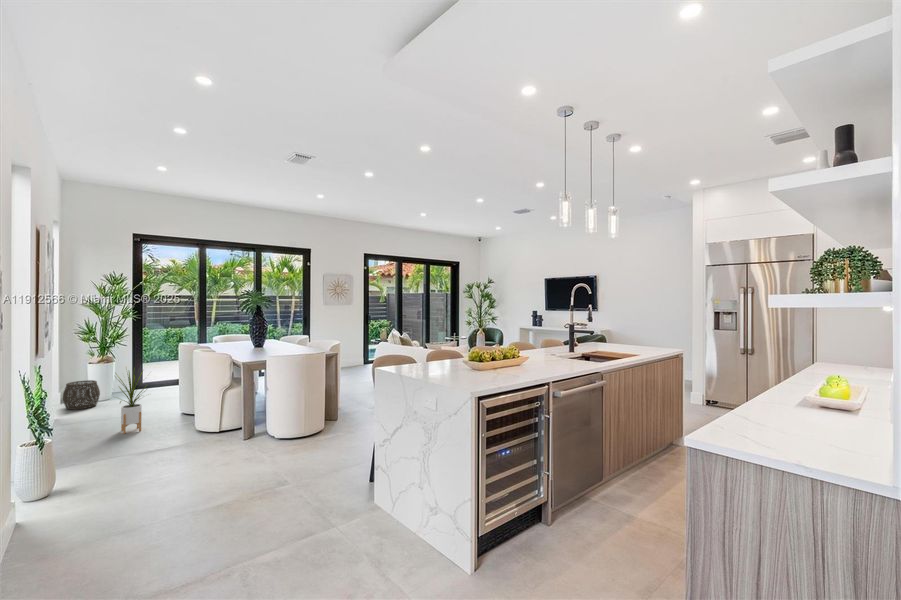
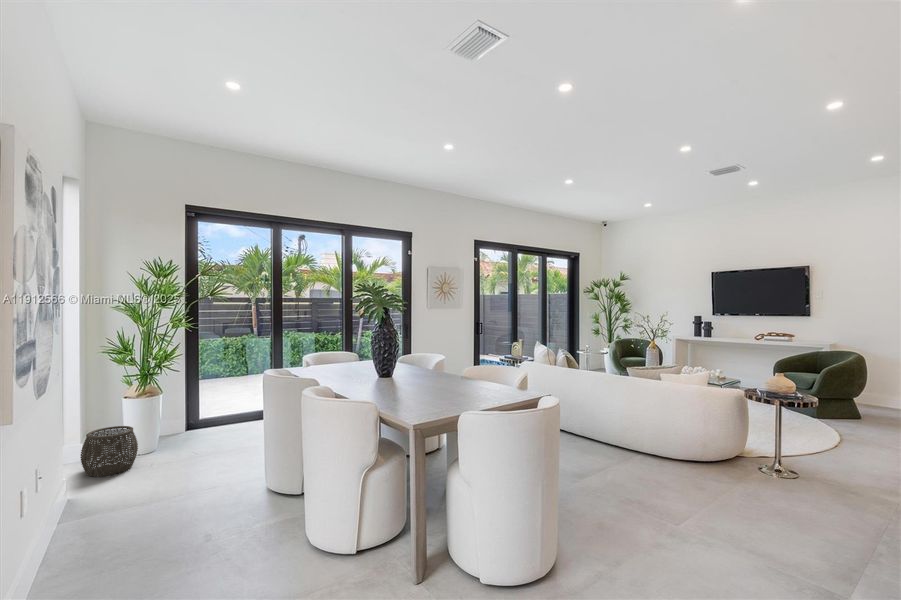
house plant: present [116,371,143,434] -> none [139,423,222,559]

